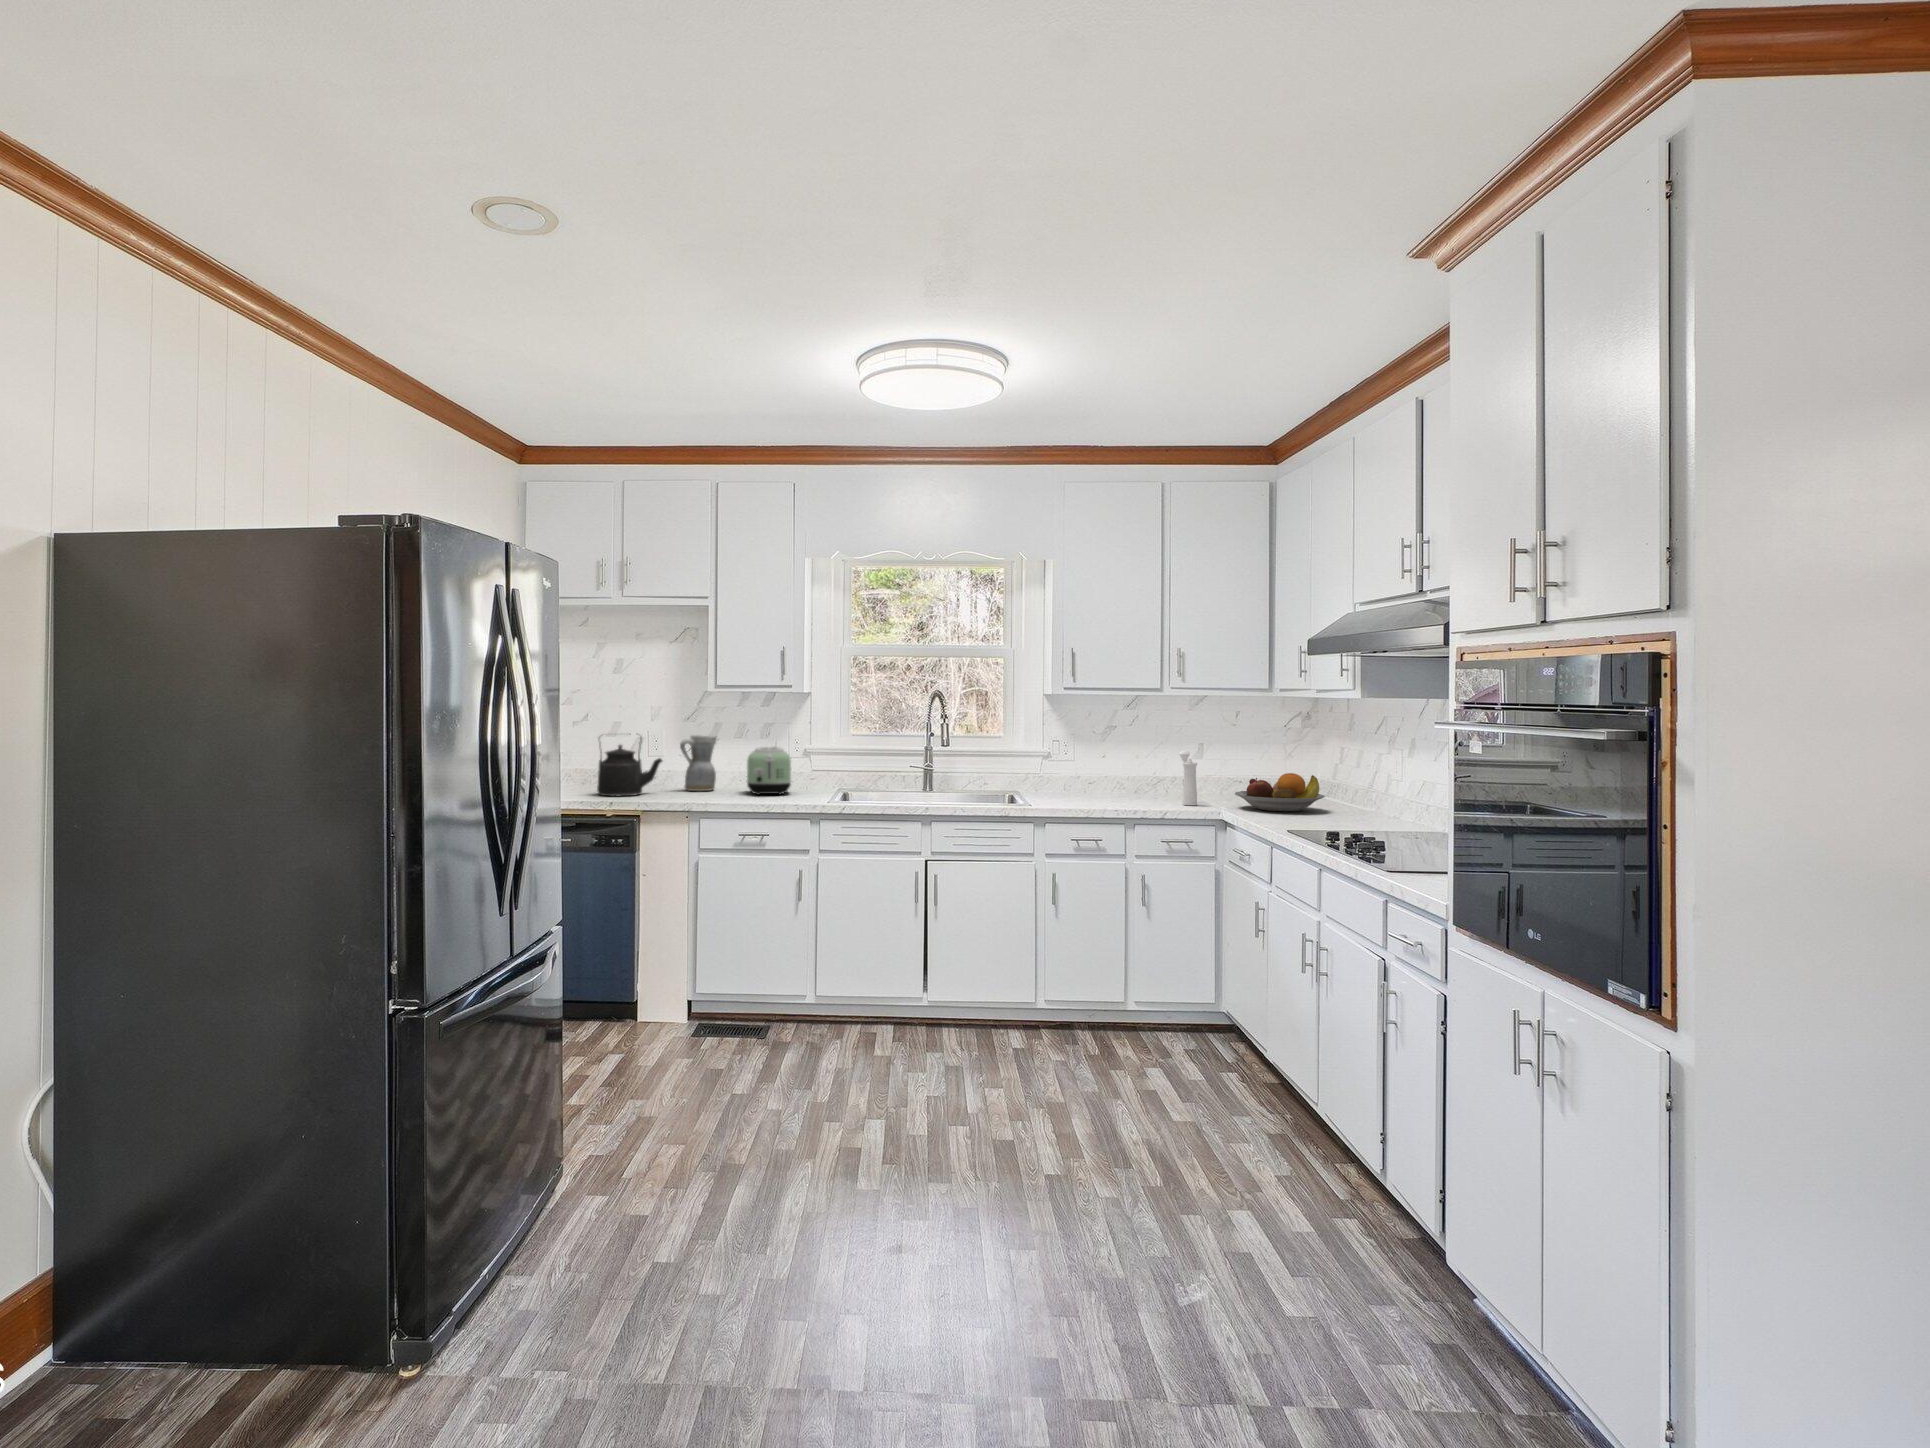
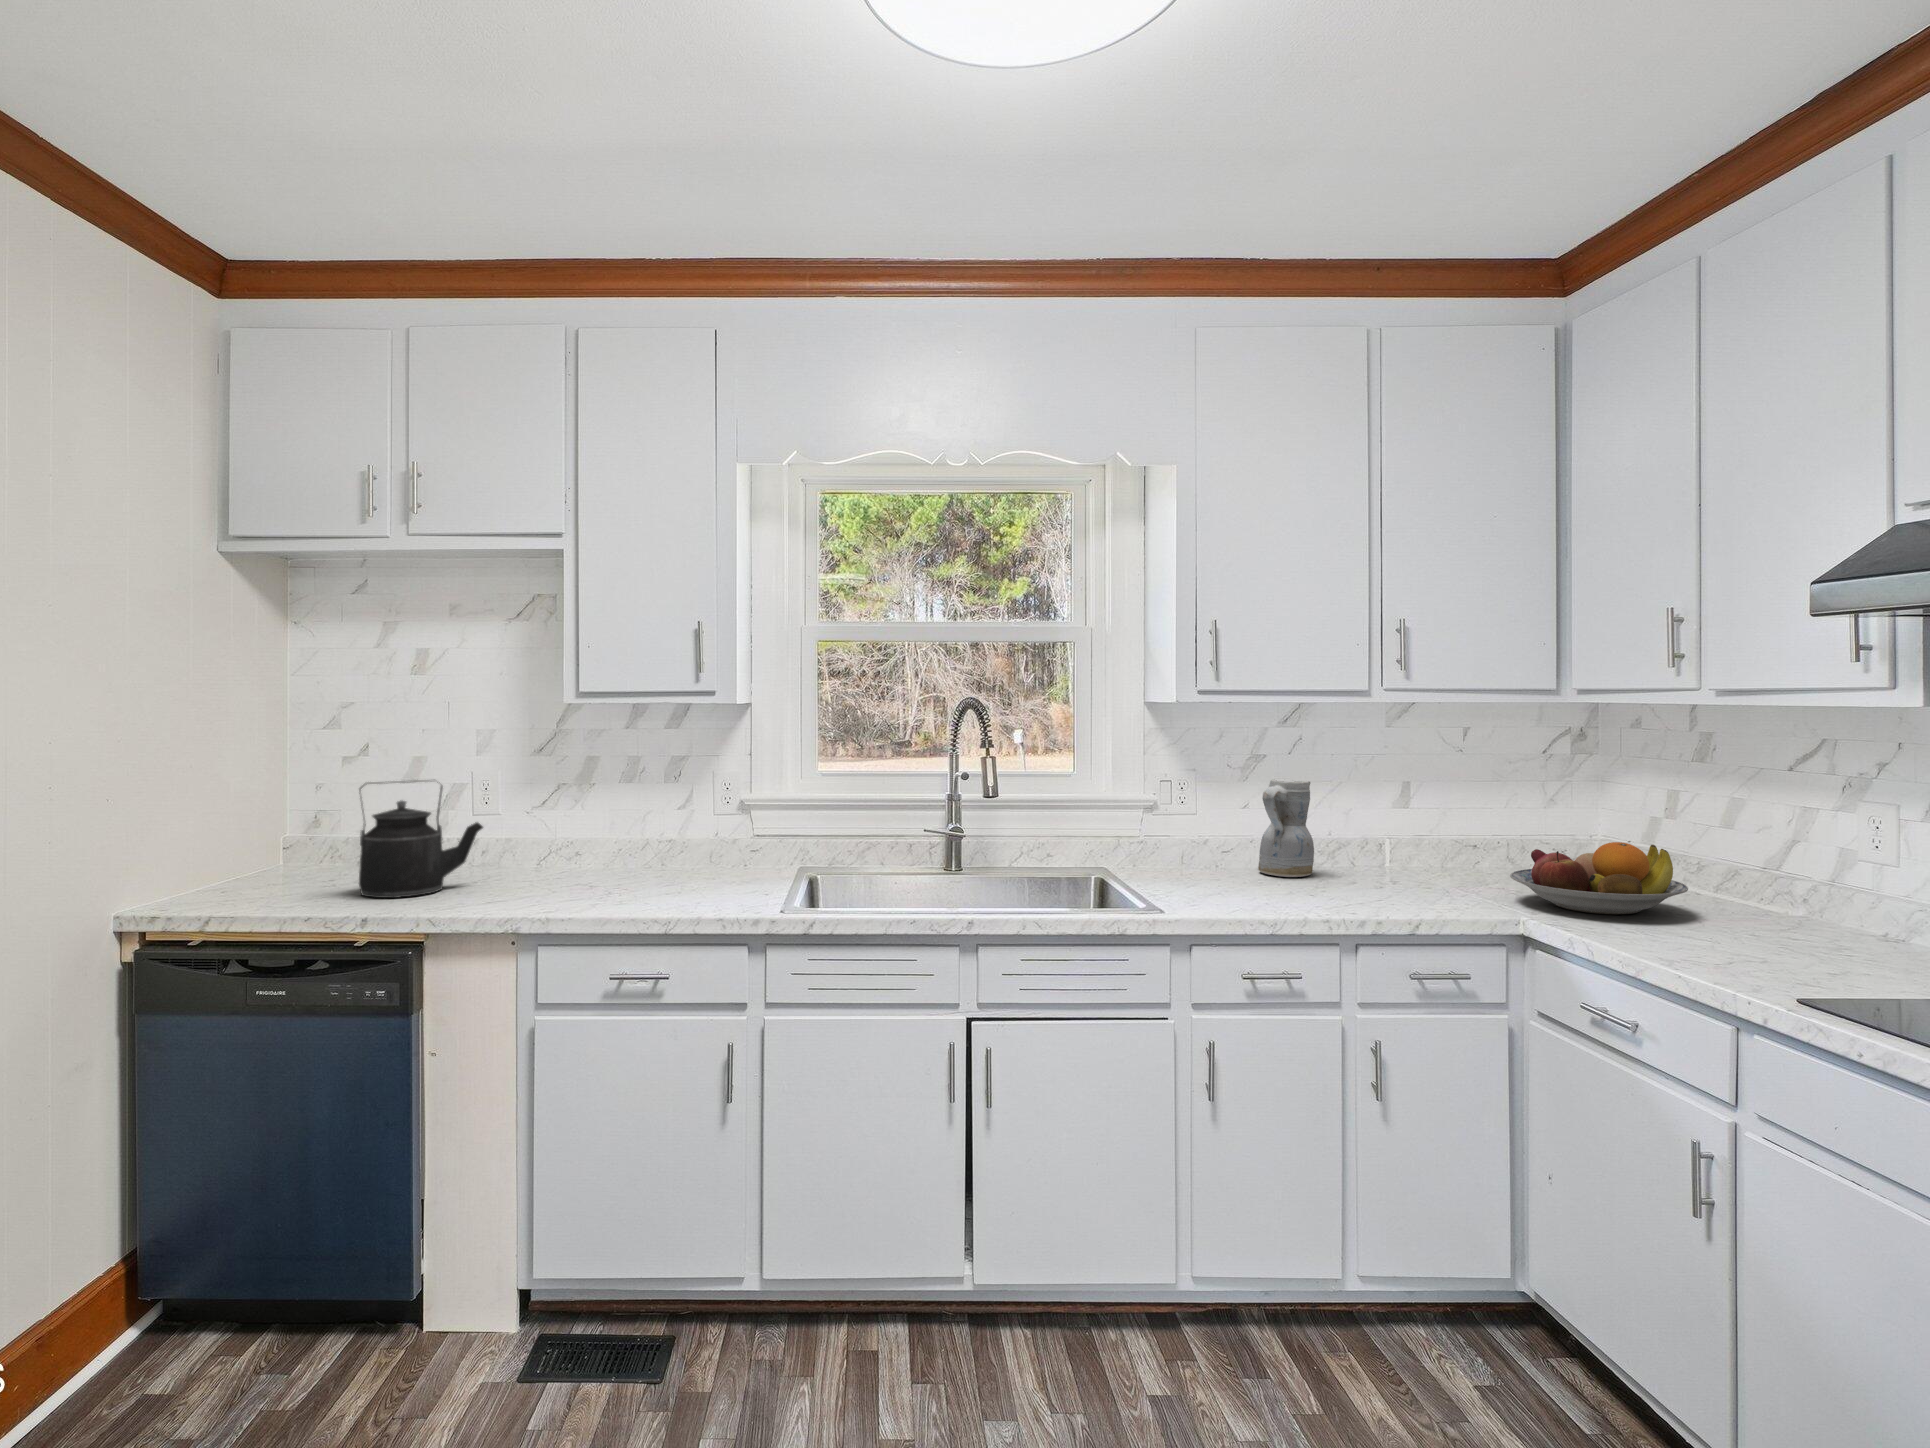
ceramic pitcher: present [680,735,716,791] -> present [1258,779,1314,877]
toaster: present [747,747,791,795] -> none [635,798,715,887]
pepper mill: present [1179,751,1197,805] -> none [1396,799,1440,899]

